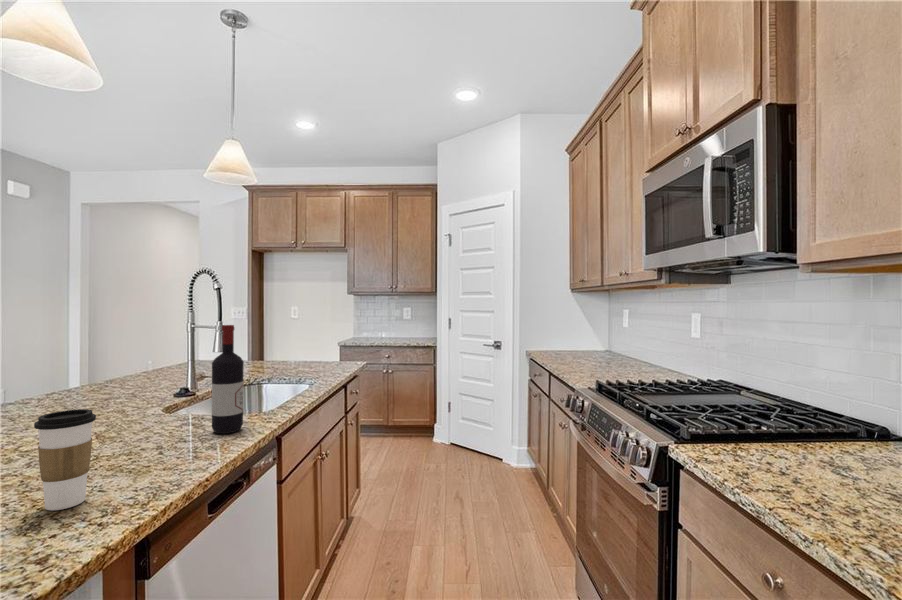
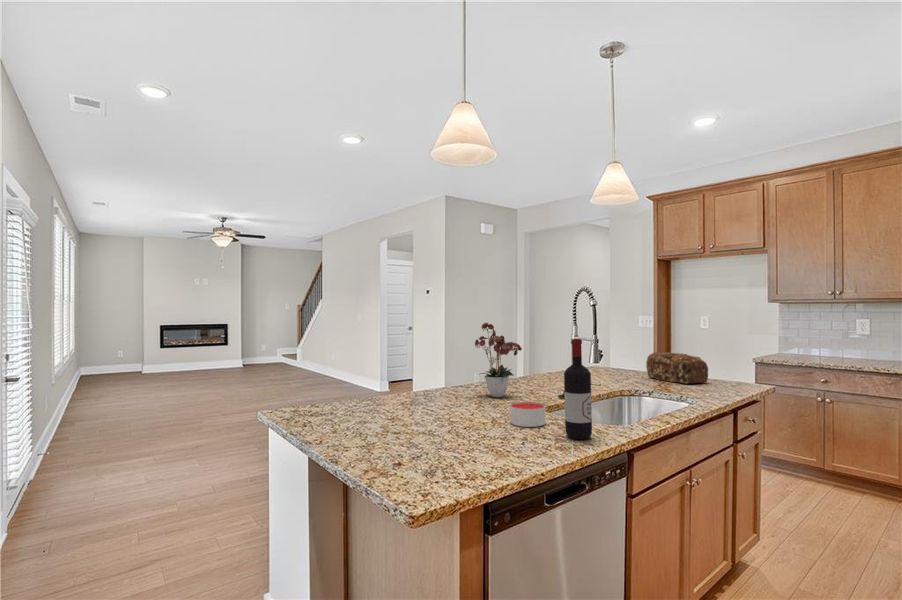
flower arrangement: none [40,306,132,408] -> present [475,323,522,397]
bread loaf: none [259,340,315,367] -> present [646,352,708,384]
candle: none [127,403,178,435] -> present [510,402,546,427]
coffee cup: present [34,409,96,511] -> none [436,398,468,467]

